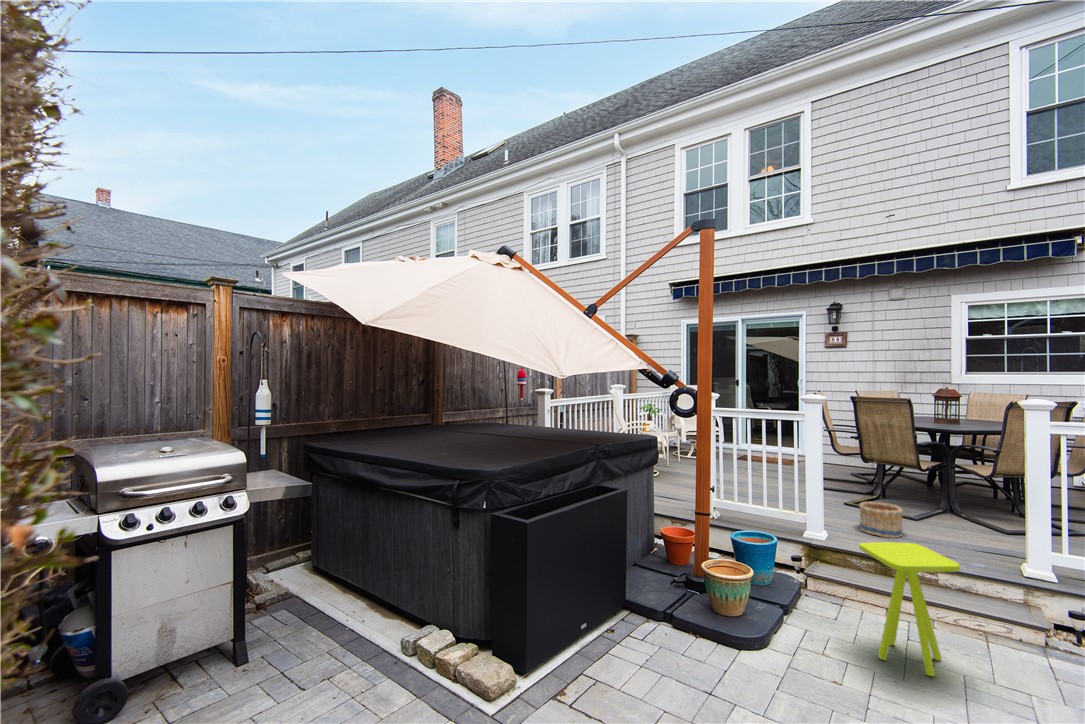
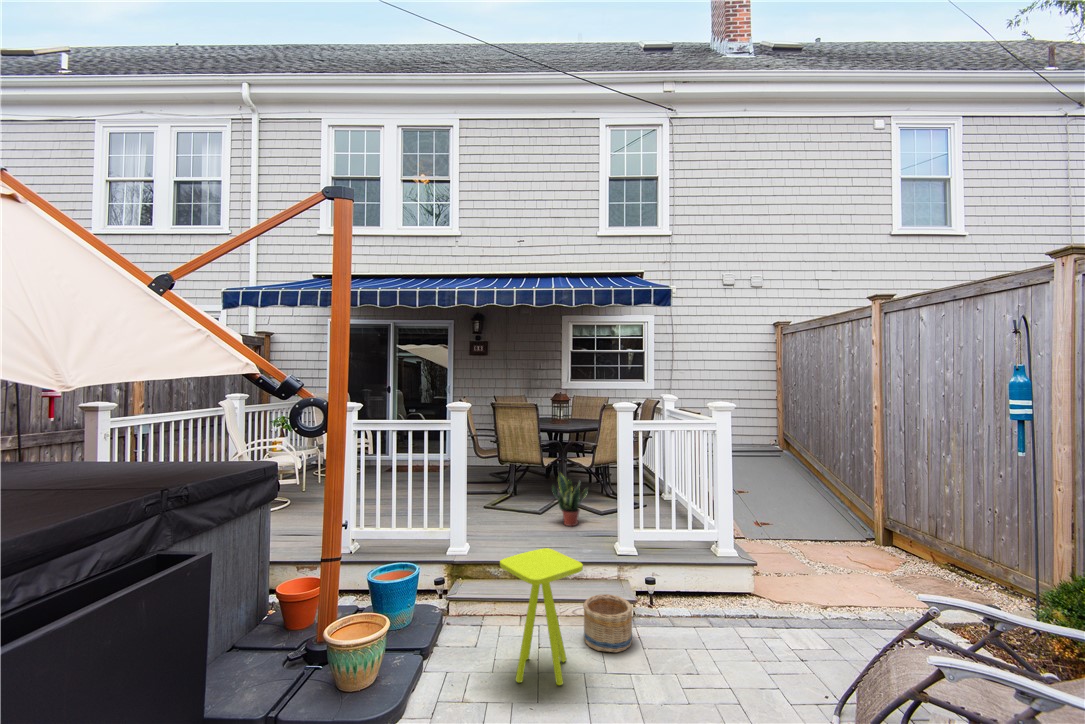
potted plant: none [931,474,983,539] -> present [552,473,588,526]
basket: present [859,502,903,538] -> present [583,594,633,652]

